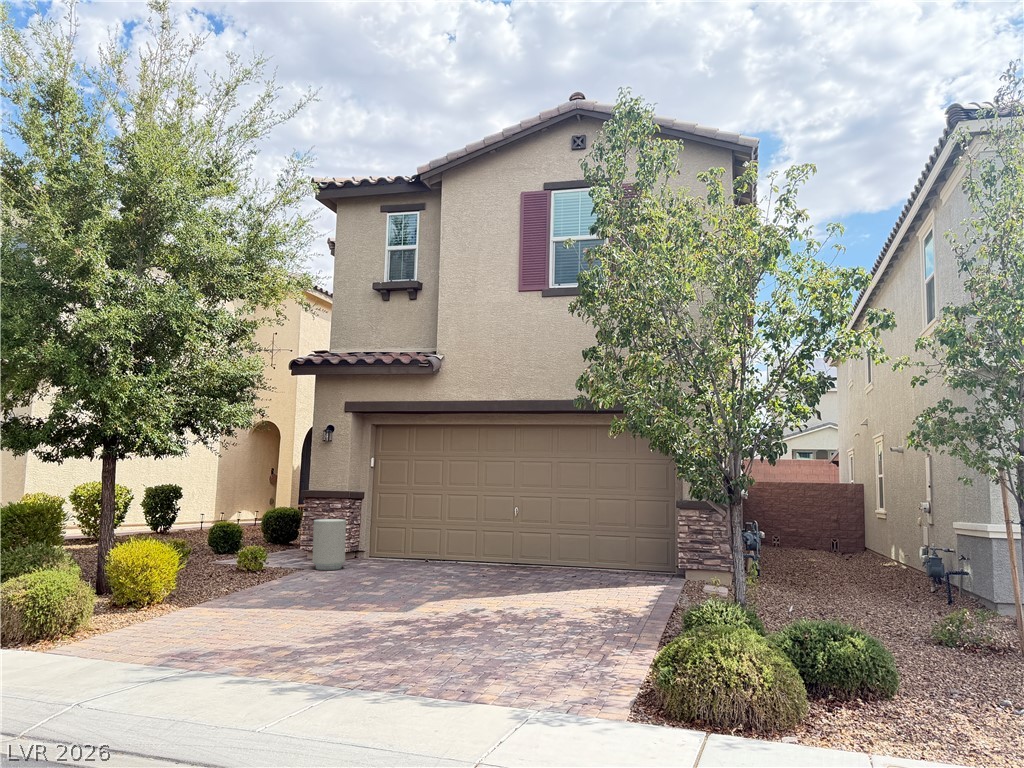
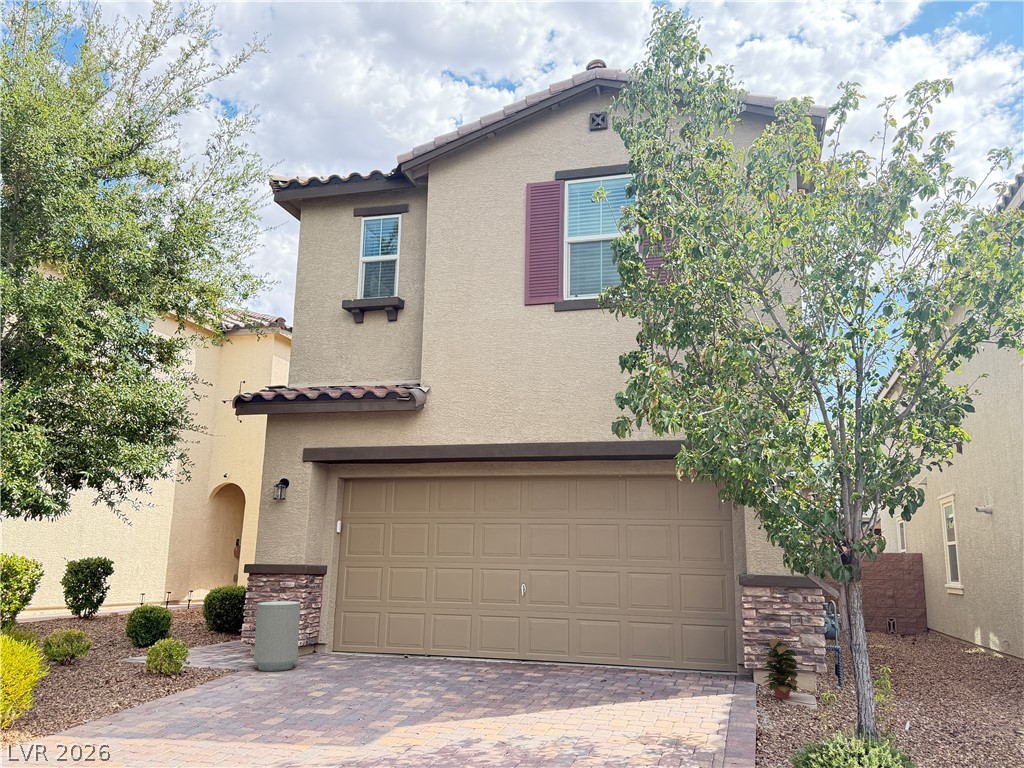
decorative plant: none [687,547,718,589] -> present [762,639,800,699]

